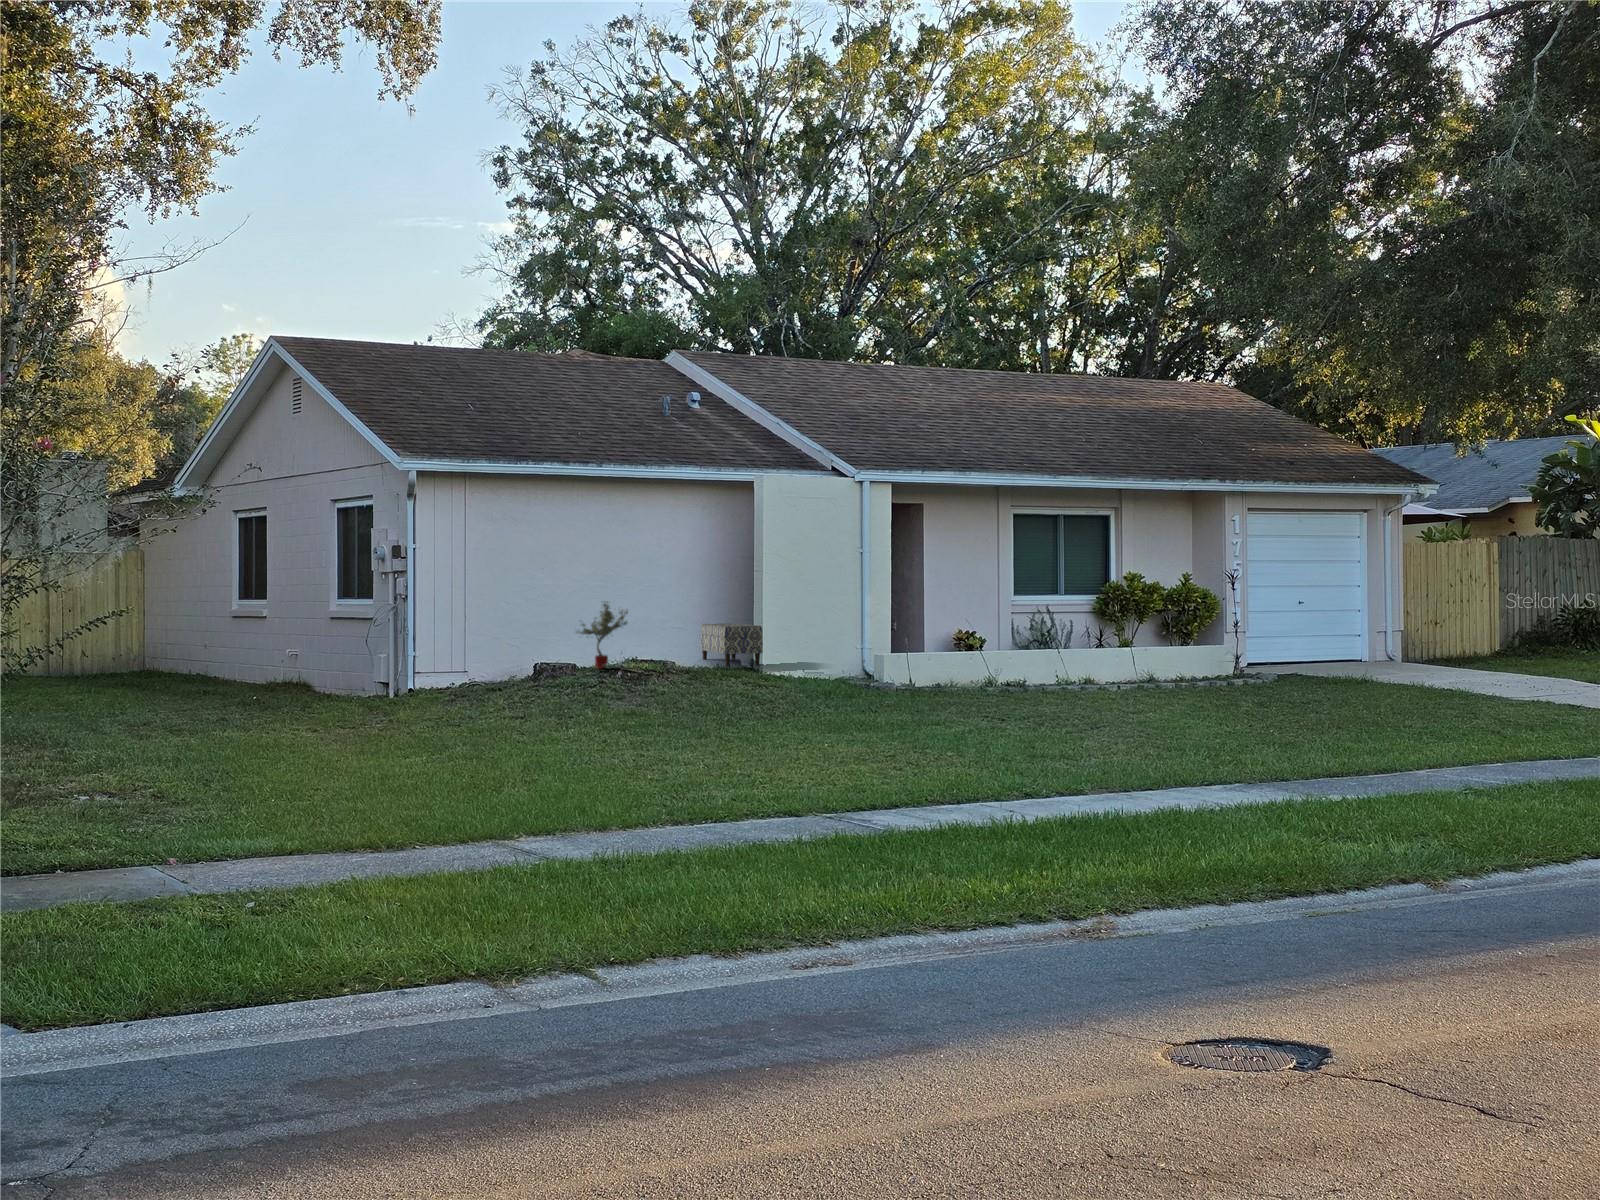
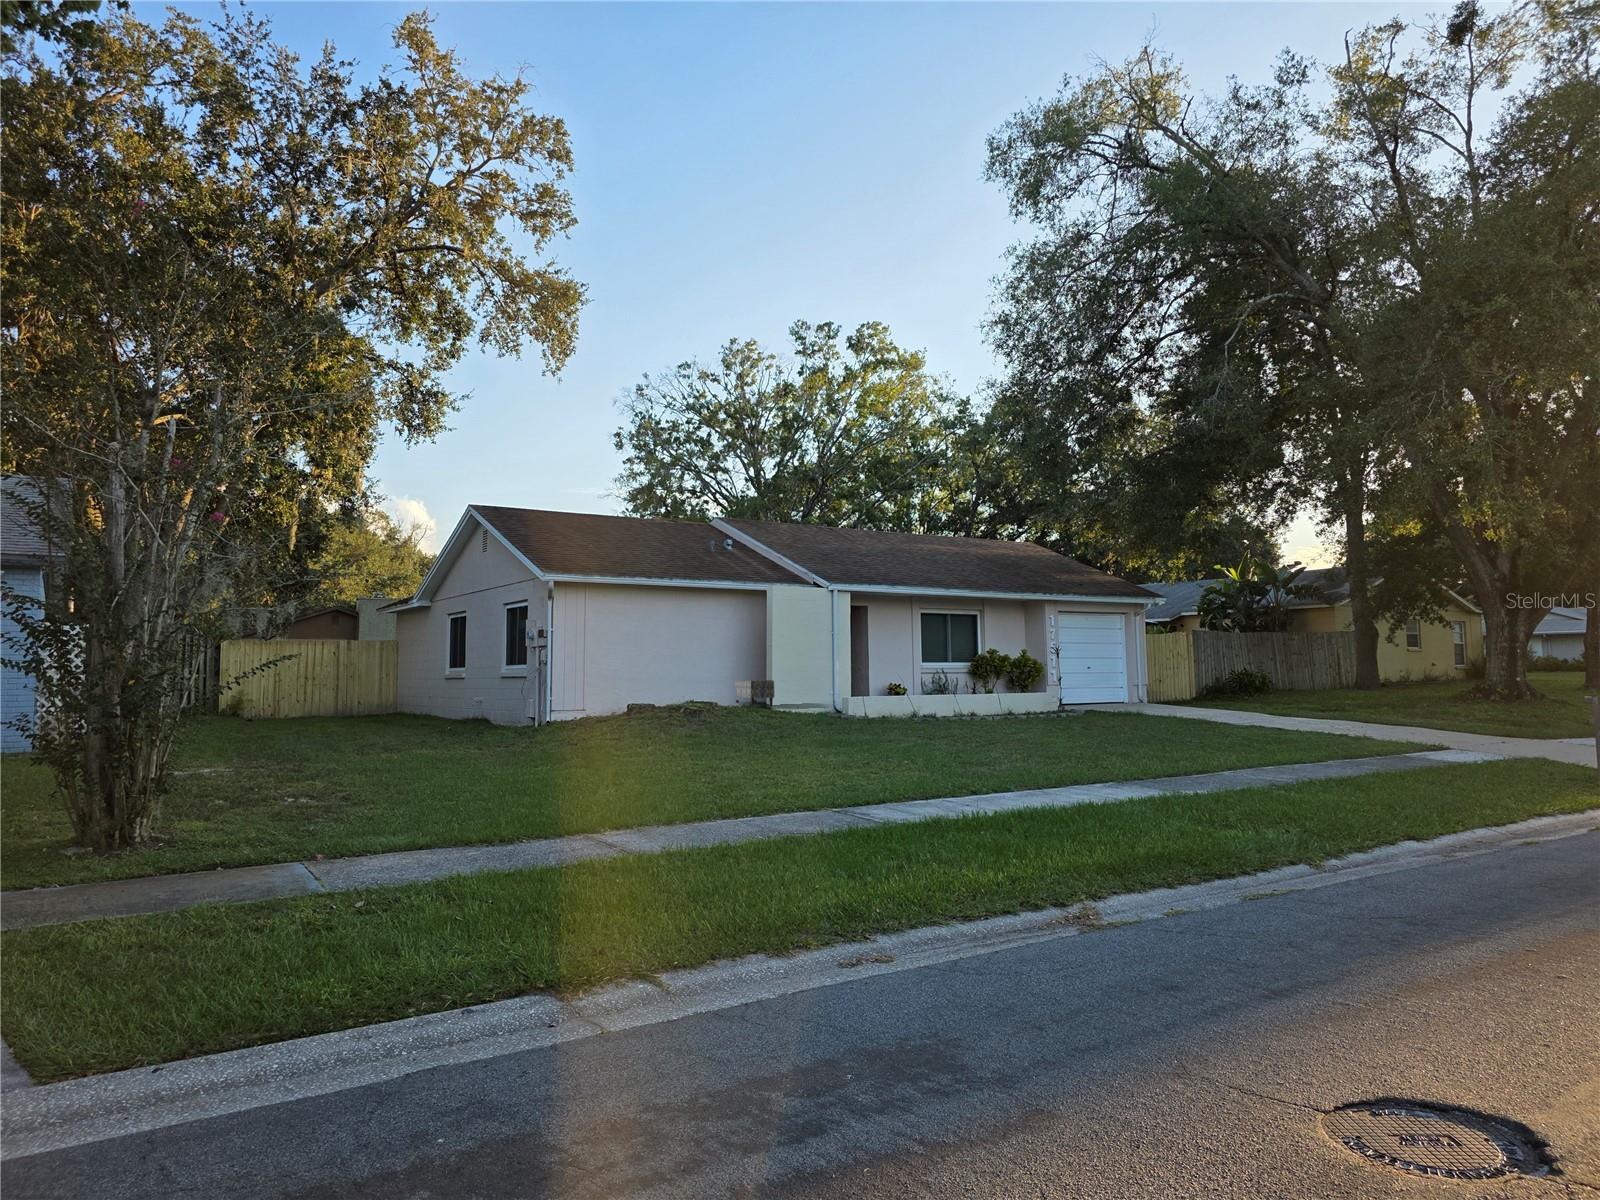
potted tree: present [578,601,628,669] -> none [656,664,690,708]

